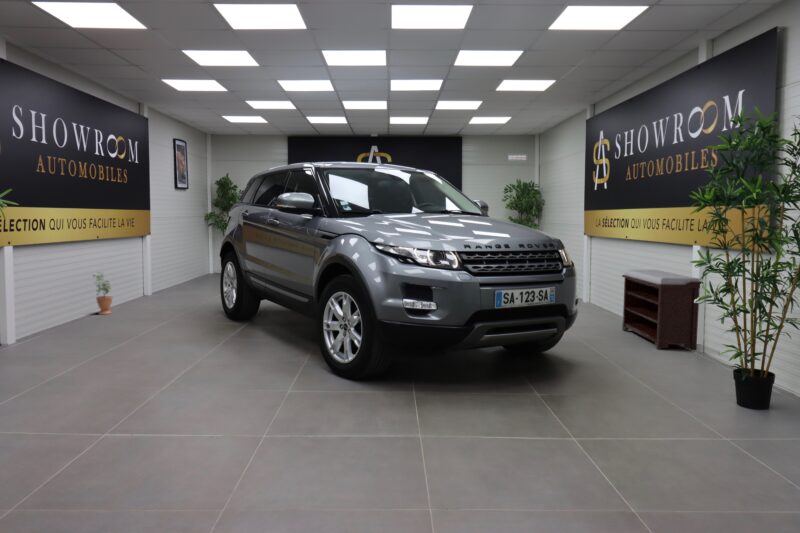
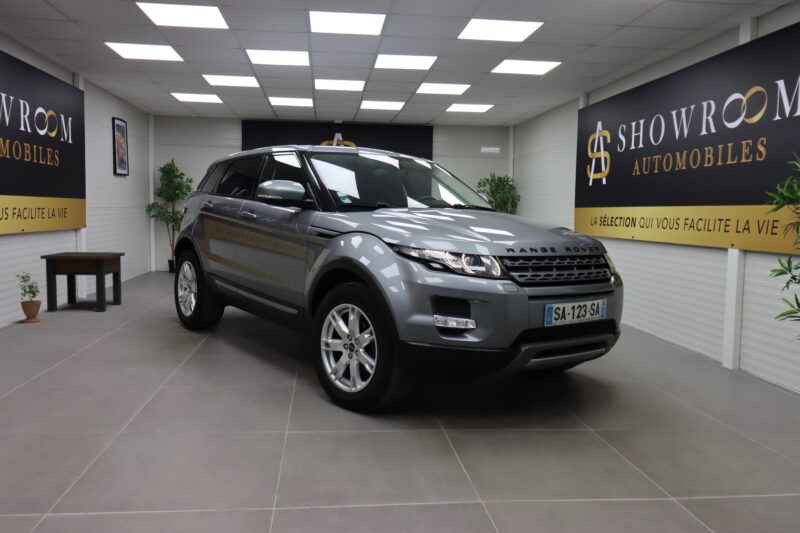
side table: none [112,256,181,306] -> present [40,252,125,312]
bench: present [622,269,703,350] -> none [634,273,737,365]

